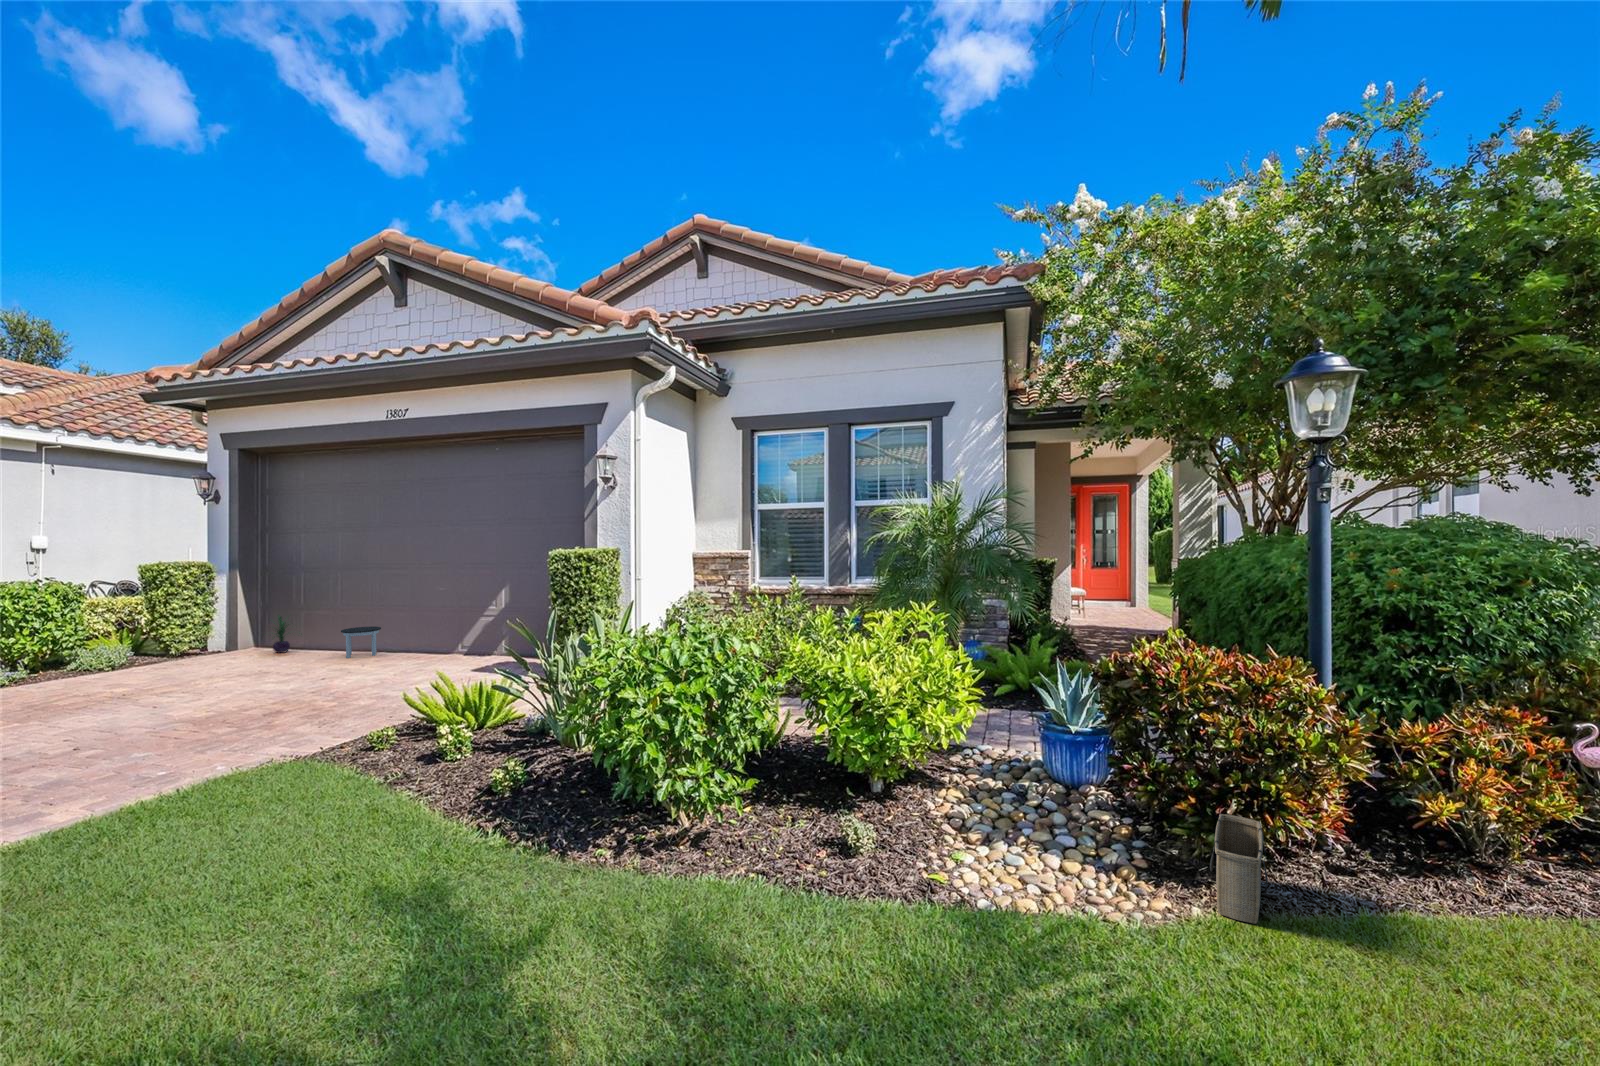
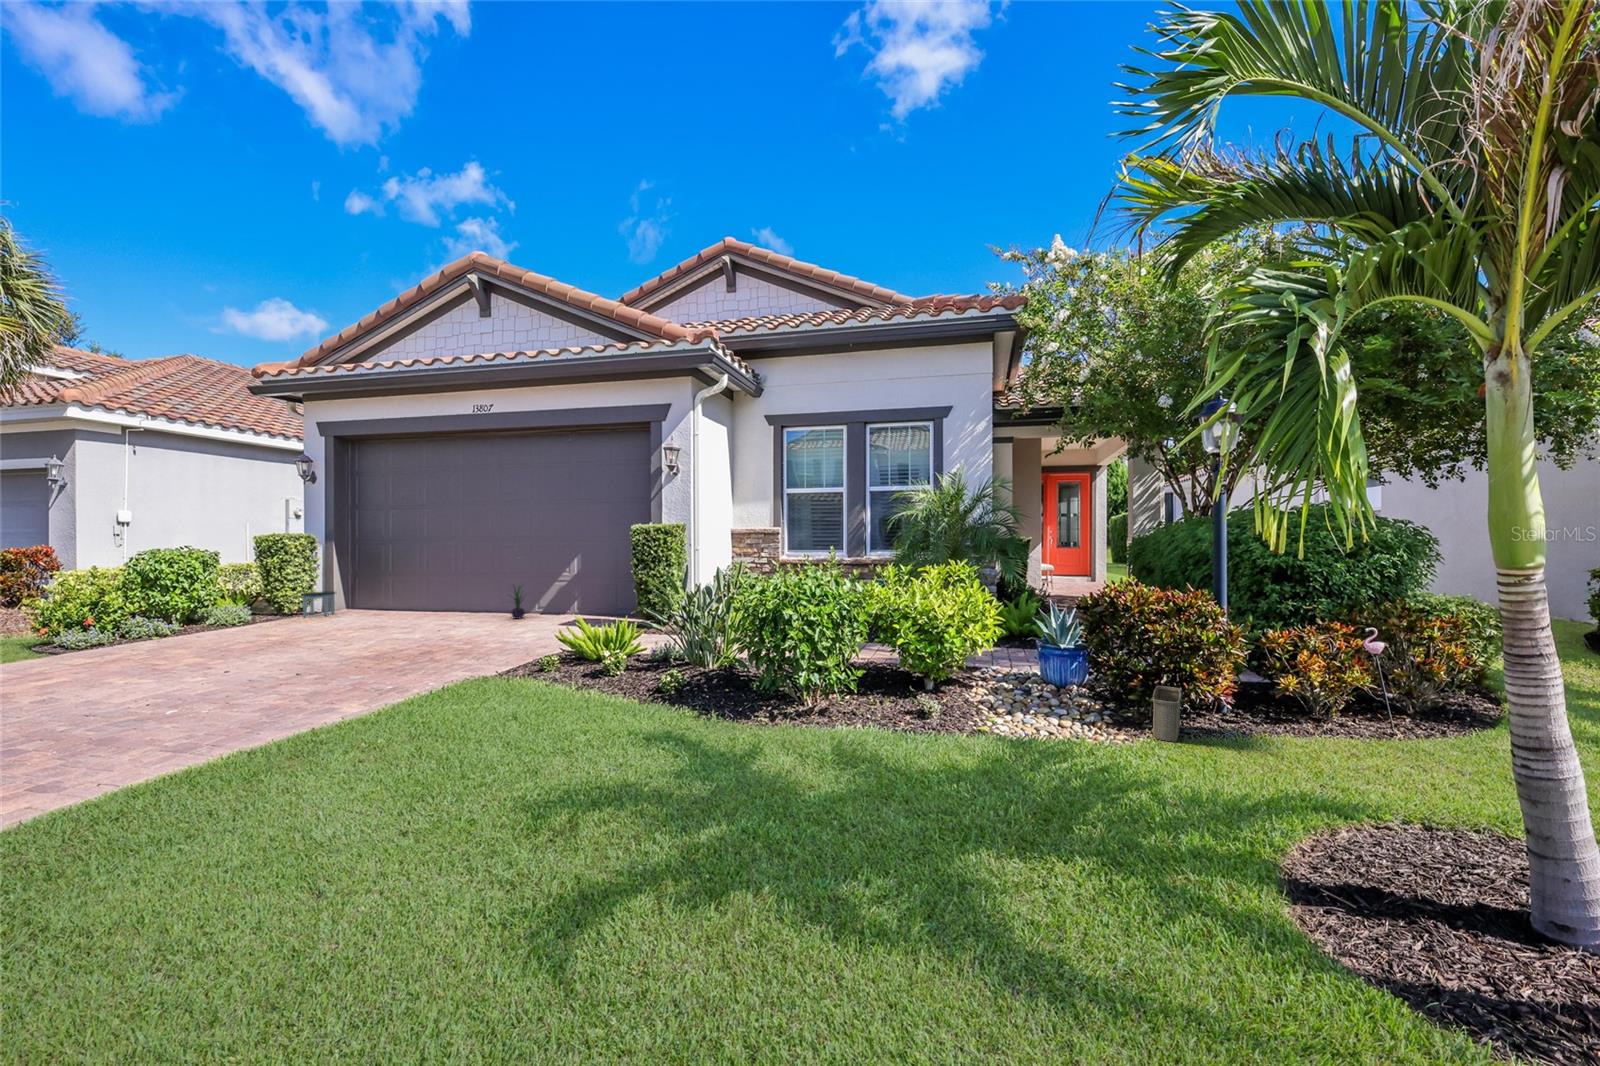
decorative plant: present [272,615,290,653] -> present [510,586,525,619]
round table: present [341,627,381,658] -> present [302,592,335,617]

